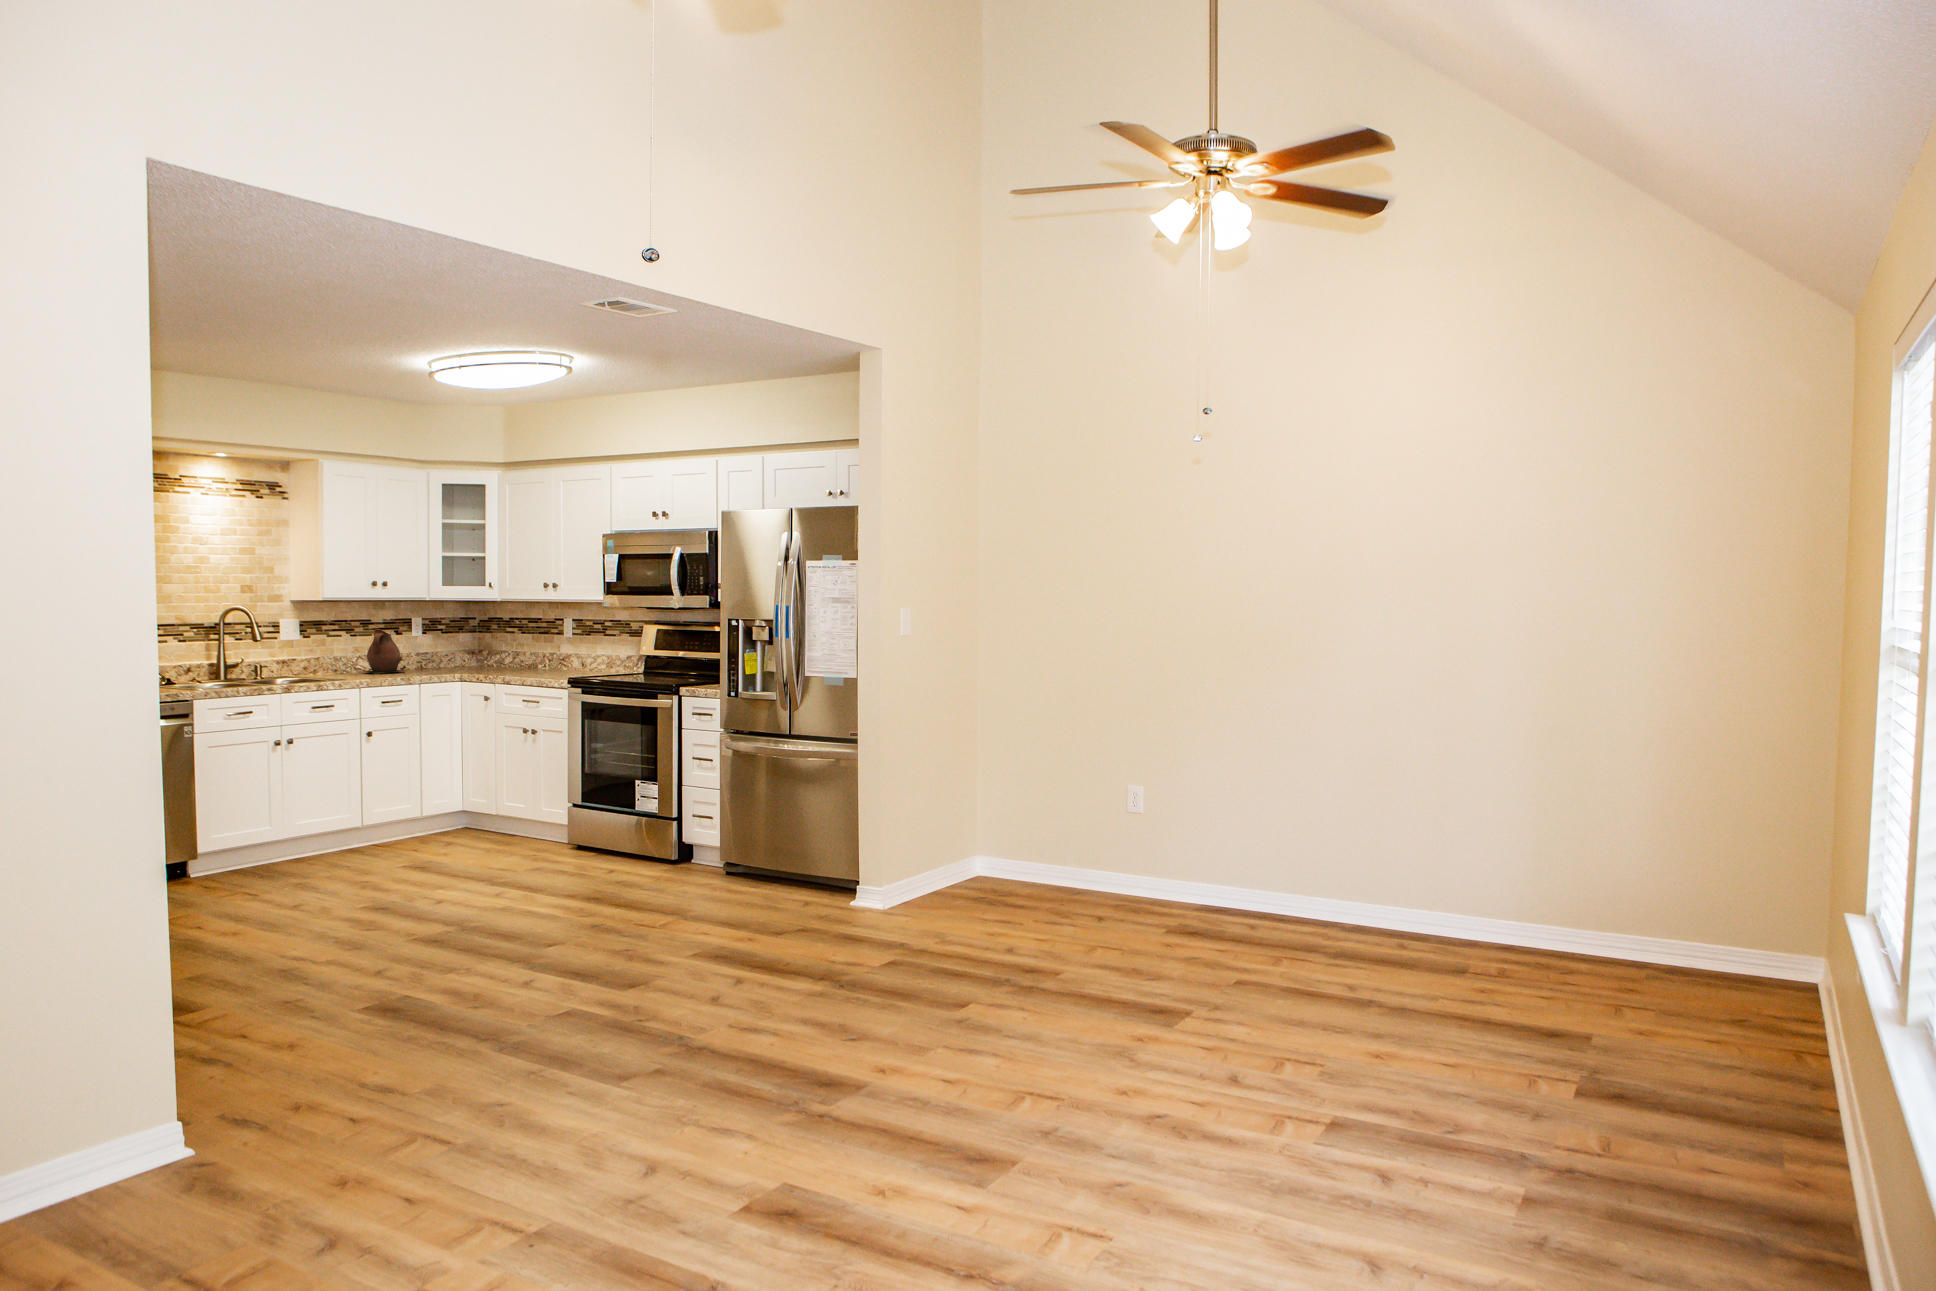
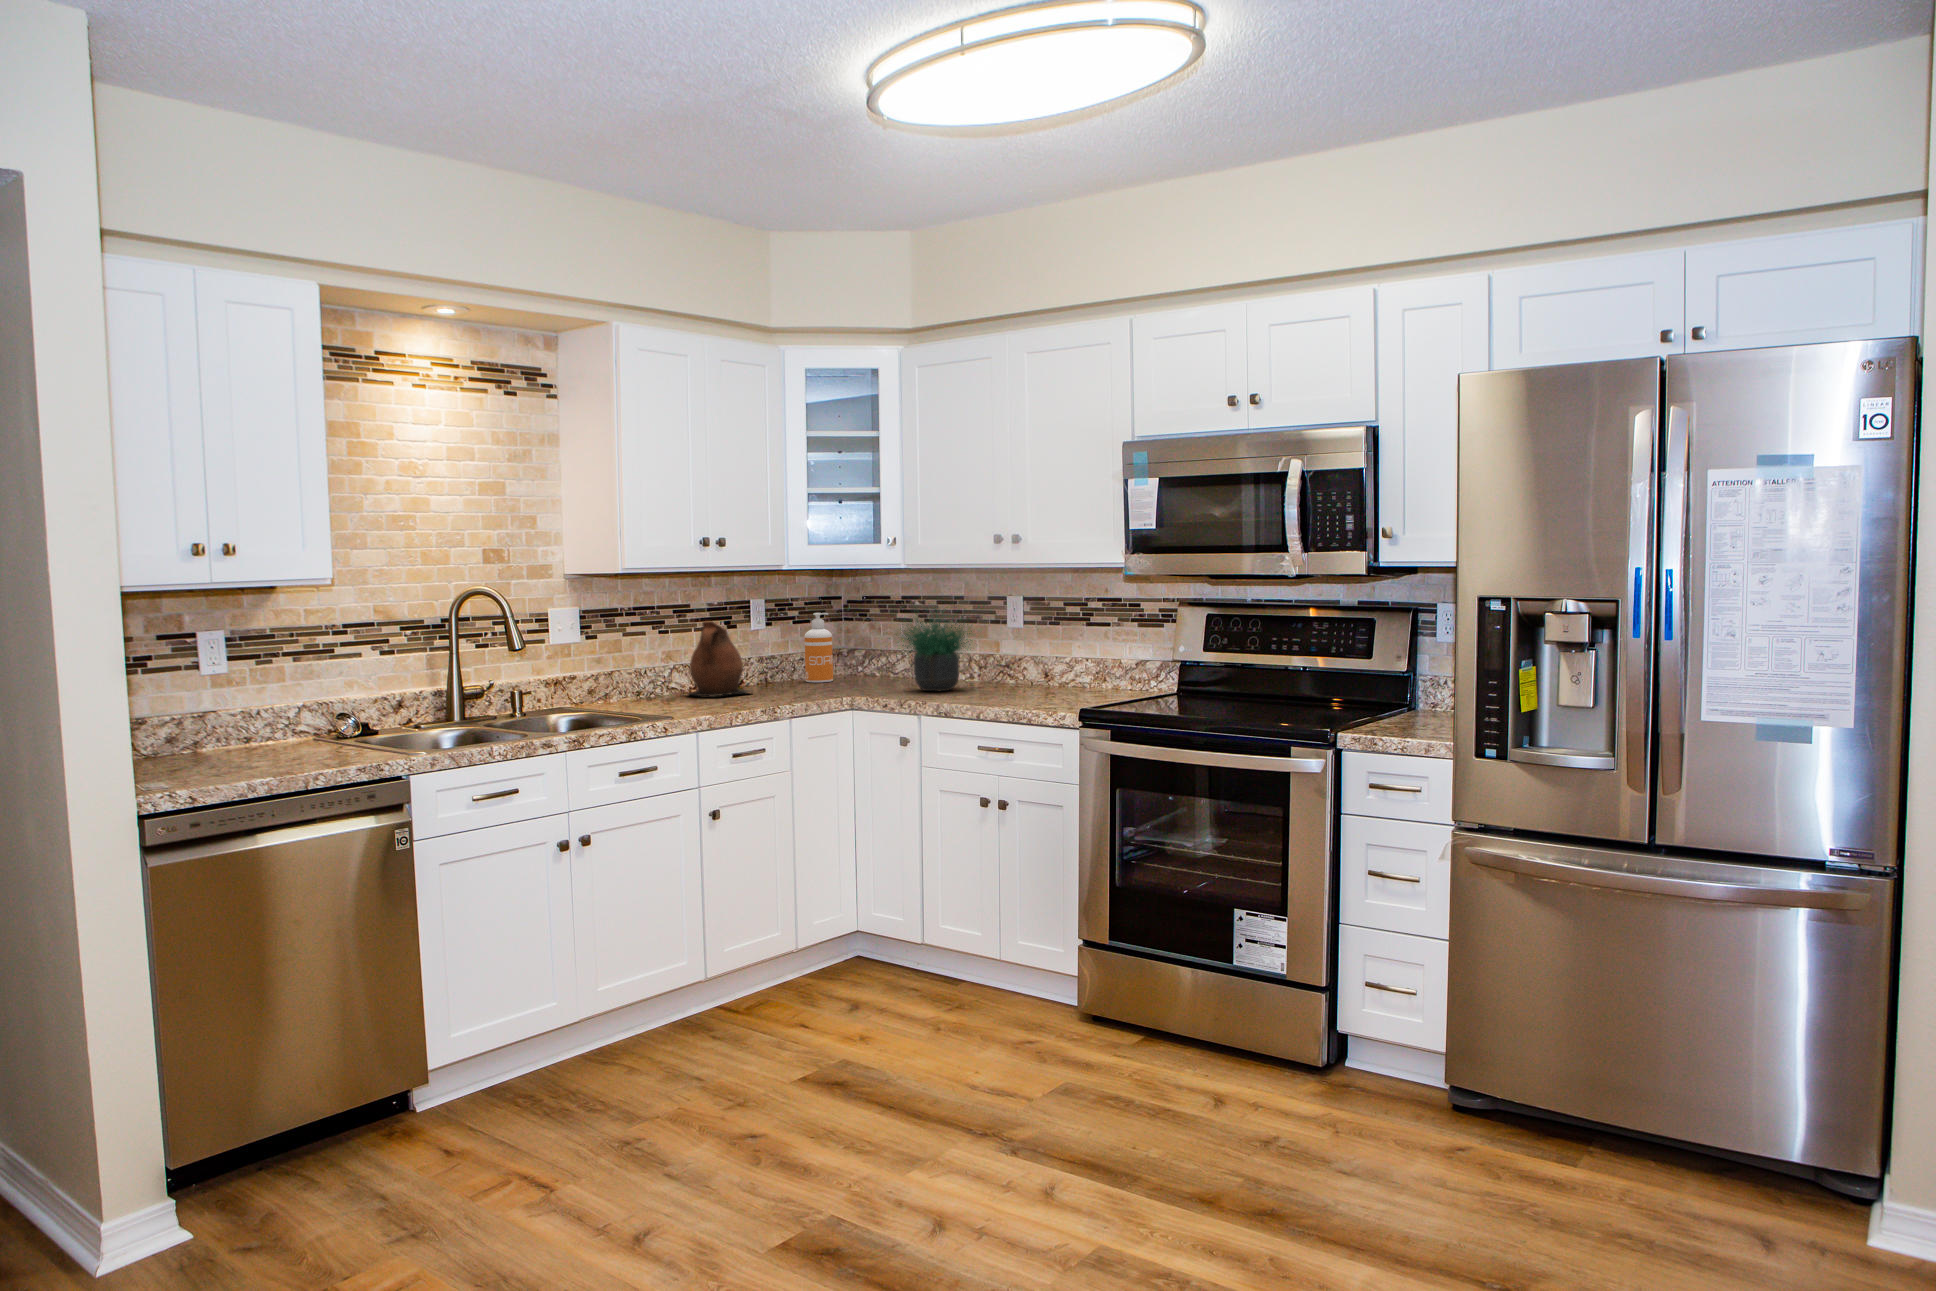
potted plant: none [481,611,546,672] -> present [900,609,972,691]
soap dispenser: none [446,626,465,668] -> present [804,613,833,683]

